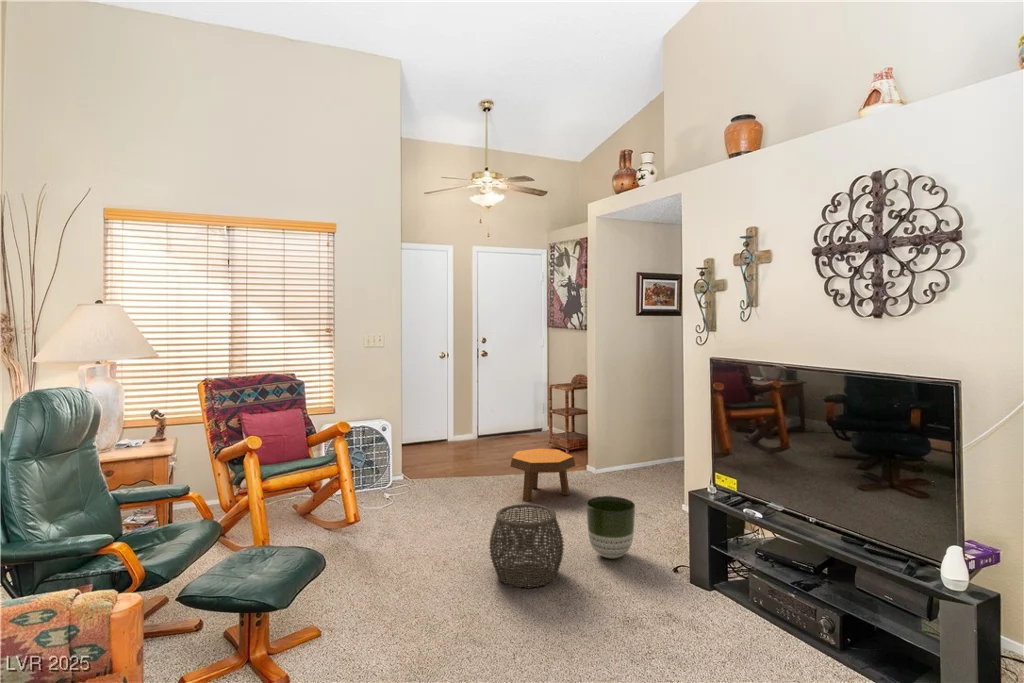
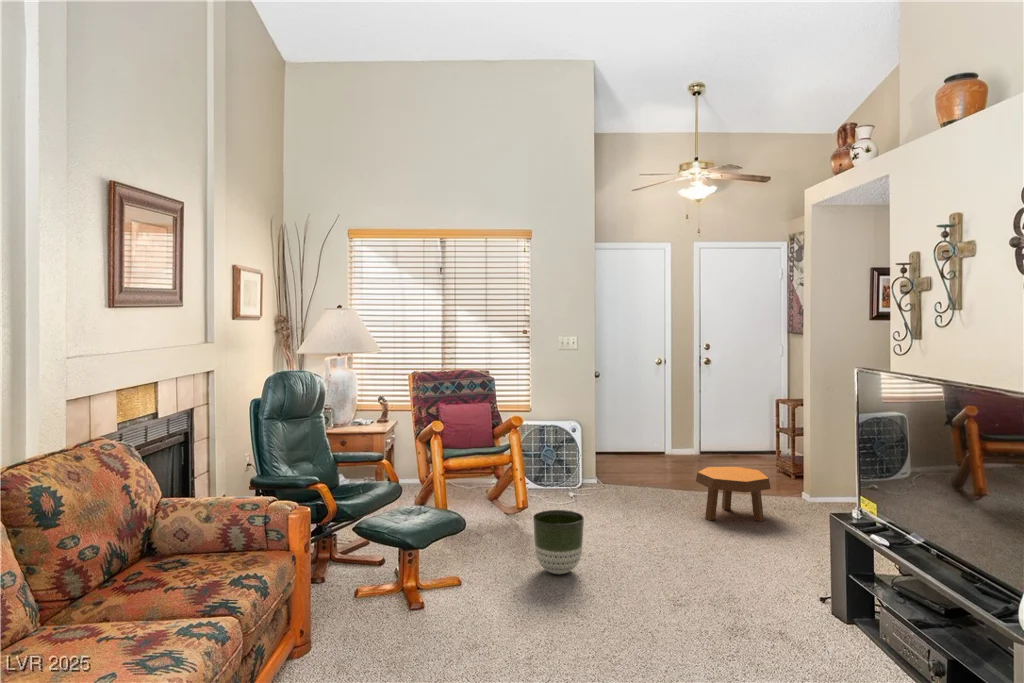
planter: present [586,496,635,558] -> present [533,510,584,574]
woven basket: present [489,504,564,588] -> none [622,510,699,592]

